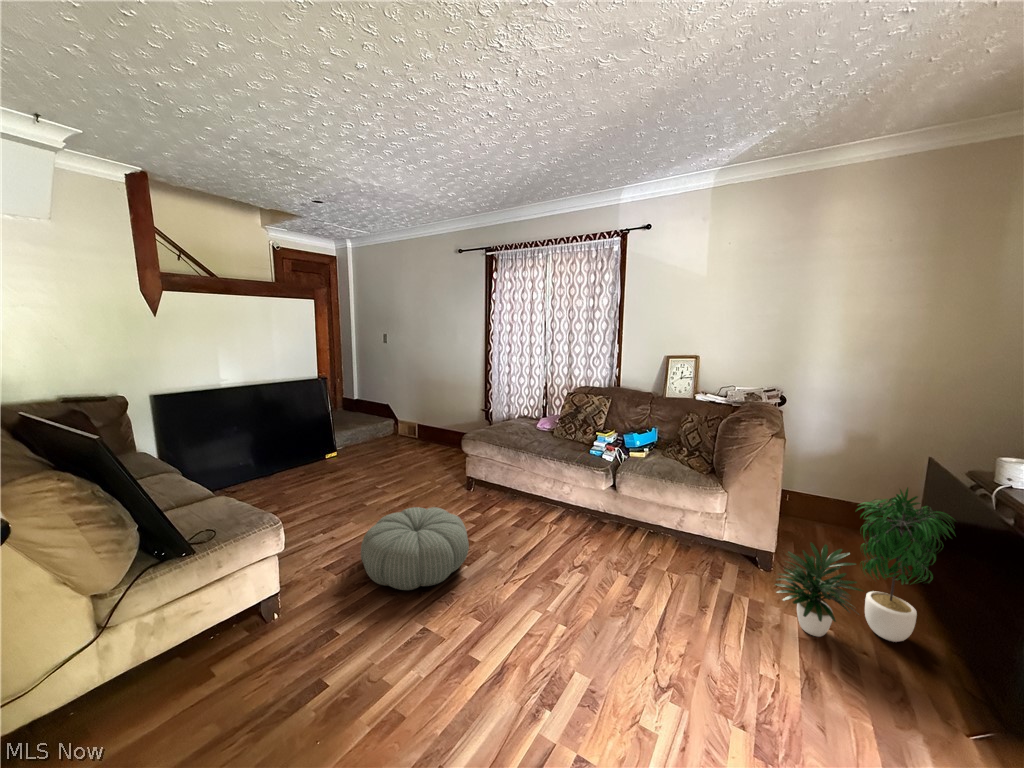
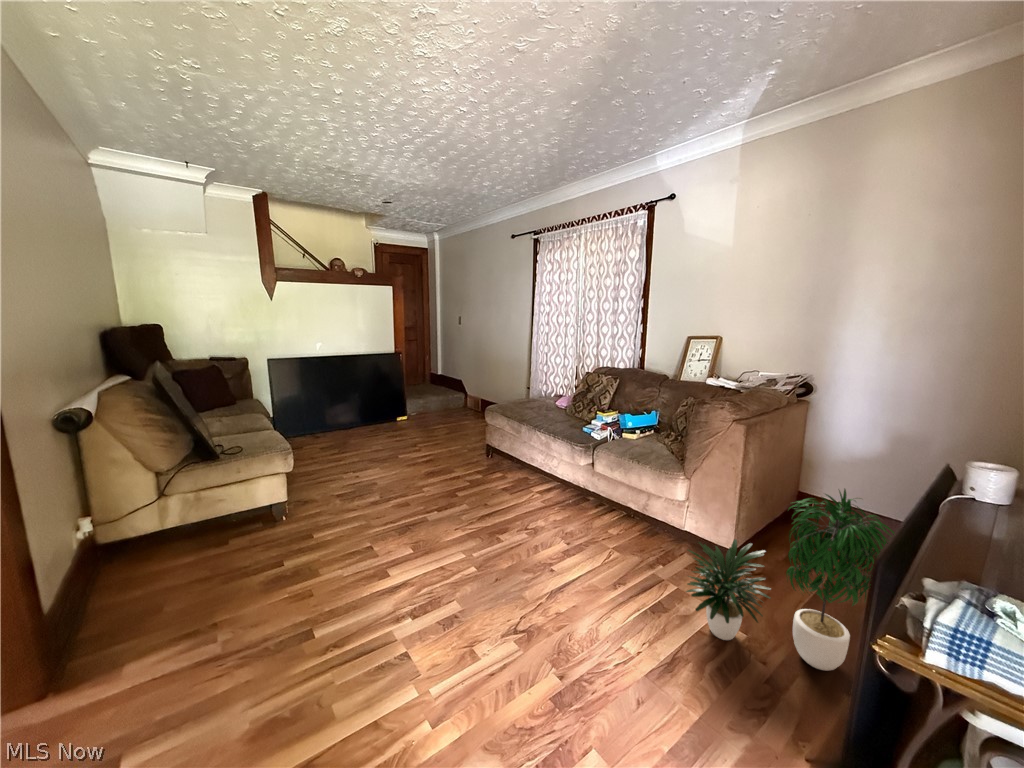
pouf: present [361,507,469,590] -> none [354,458,444,518]

